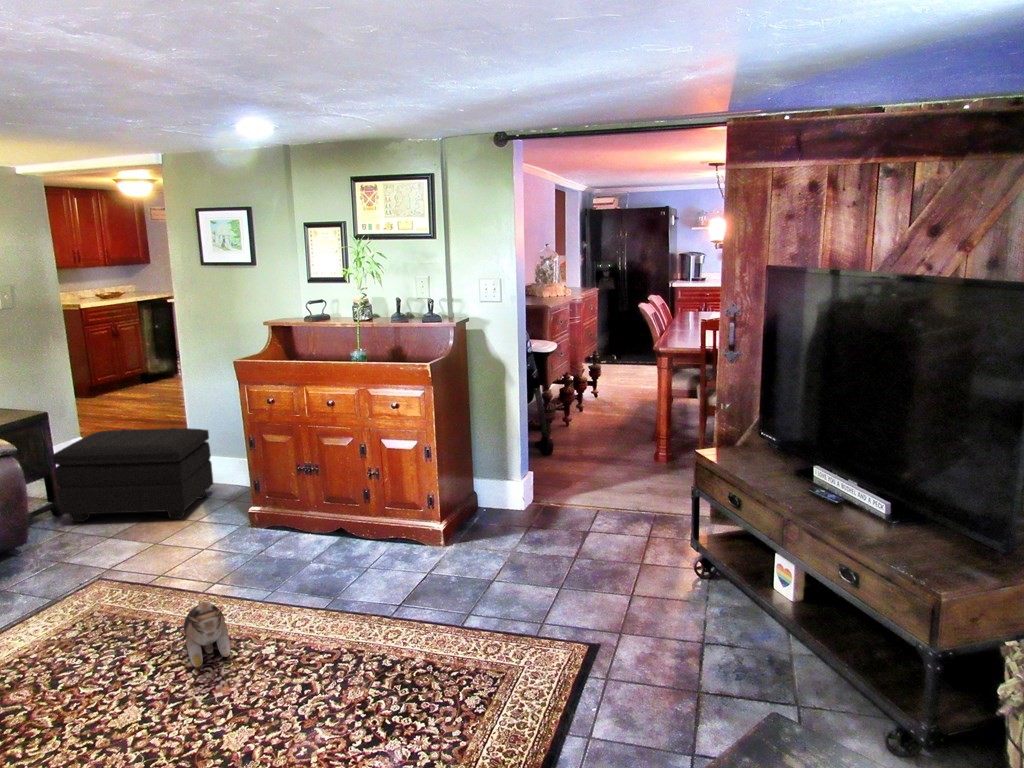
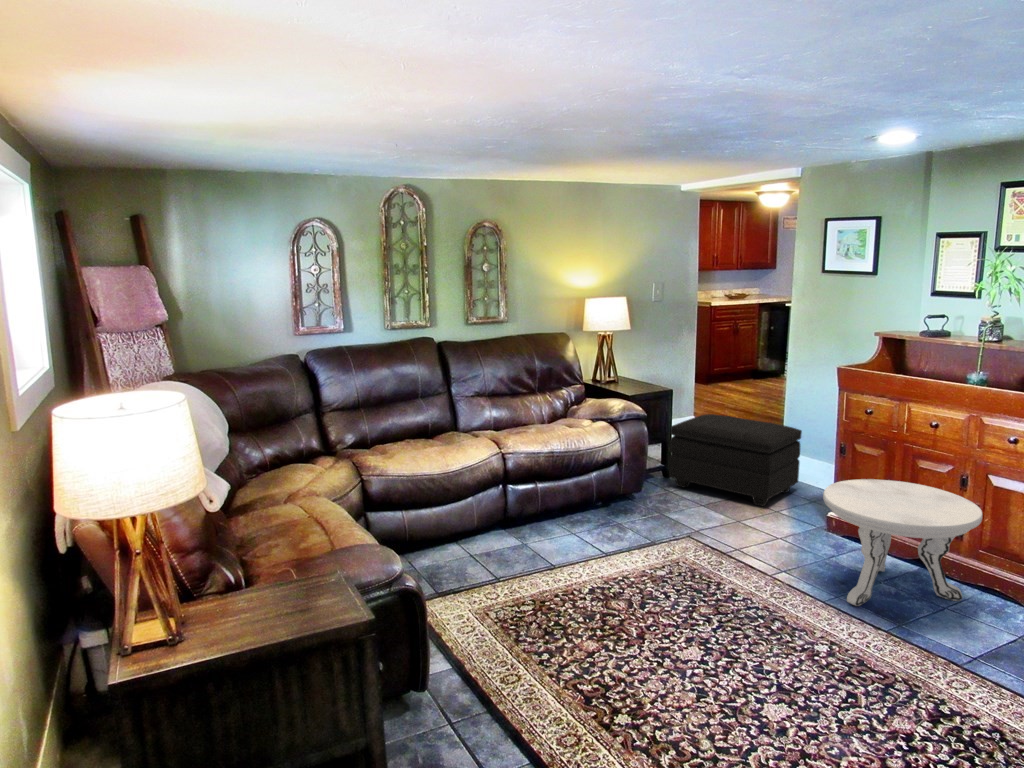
side table: none [243,461,384,593] -> present [823,479,982,606]
plush toy: present [184,602,230,667] -> none [747,580,785,639]

